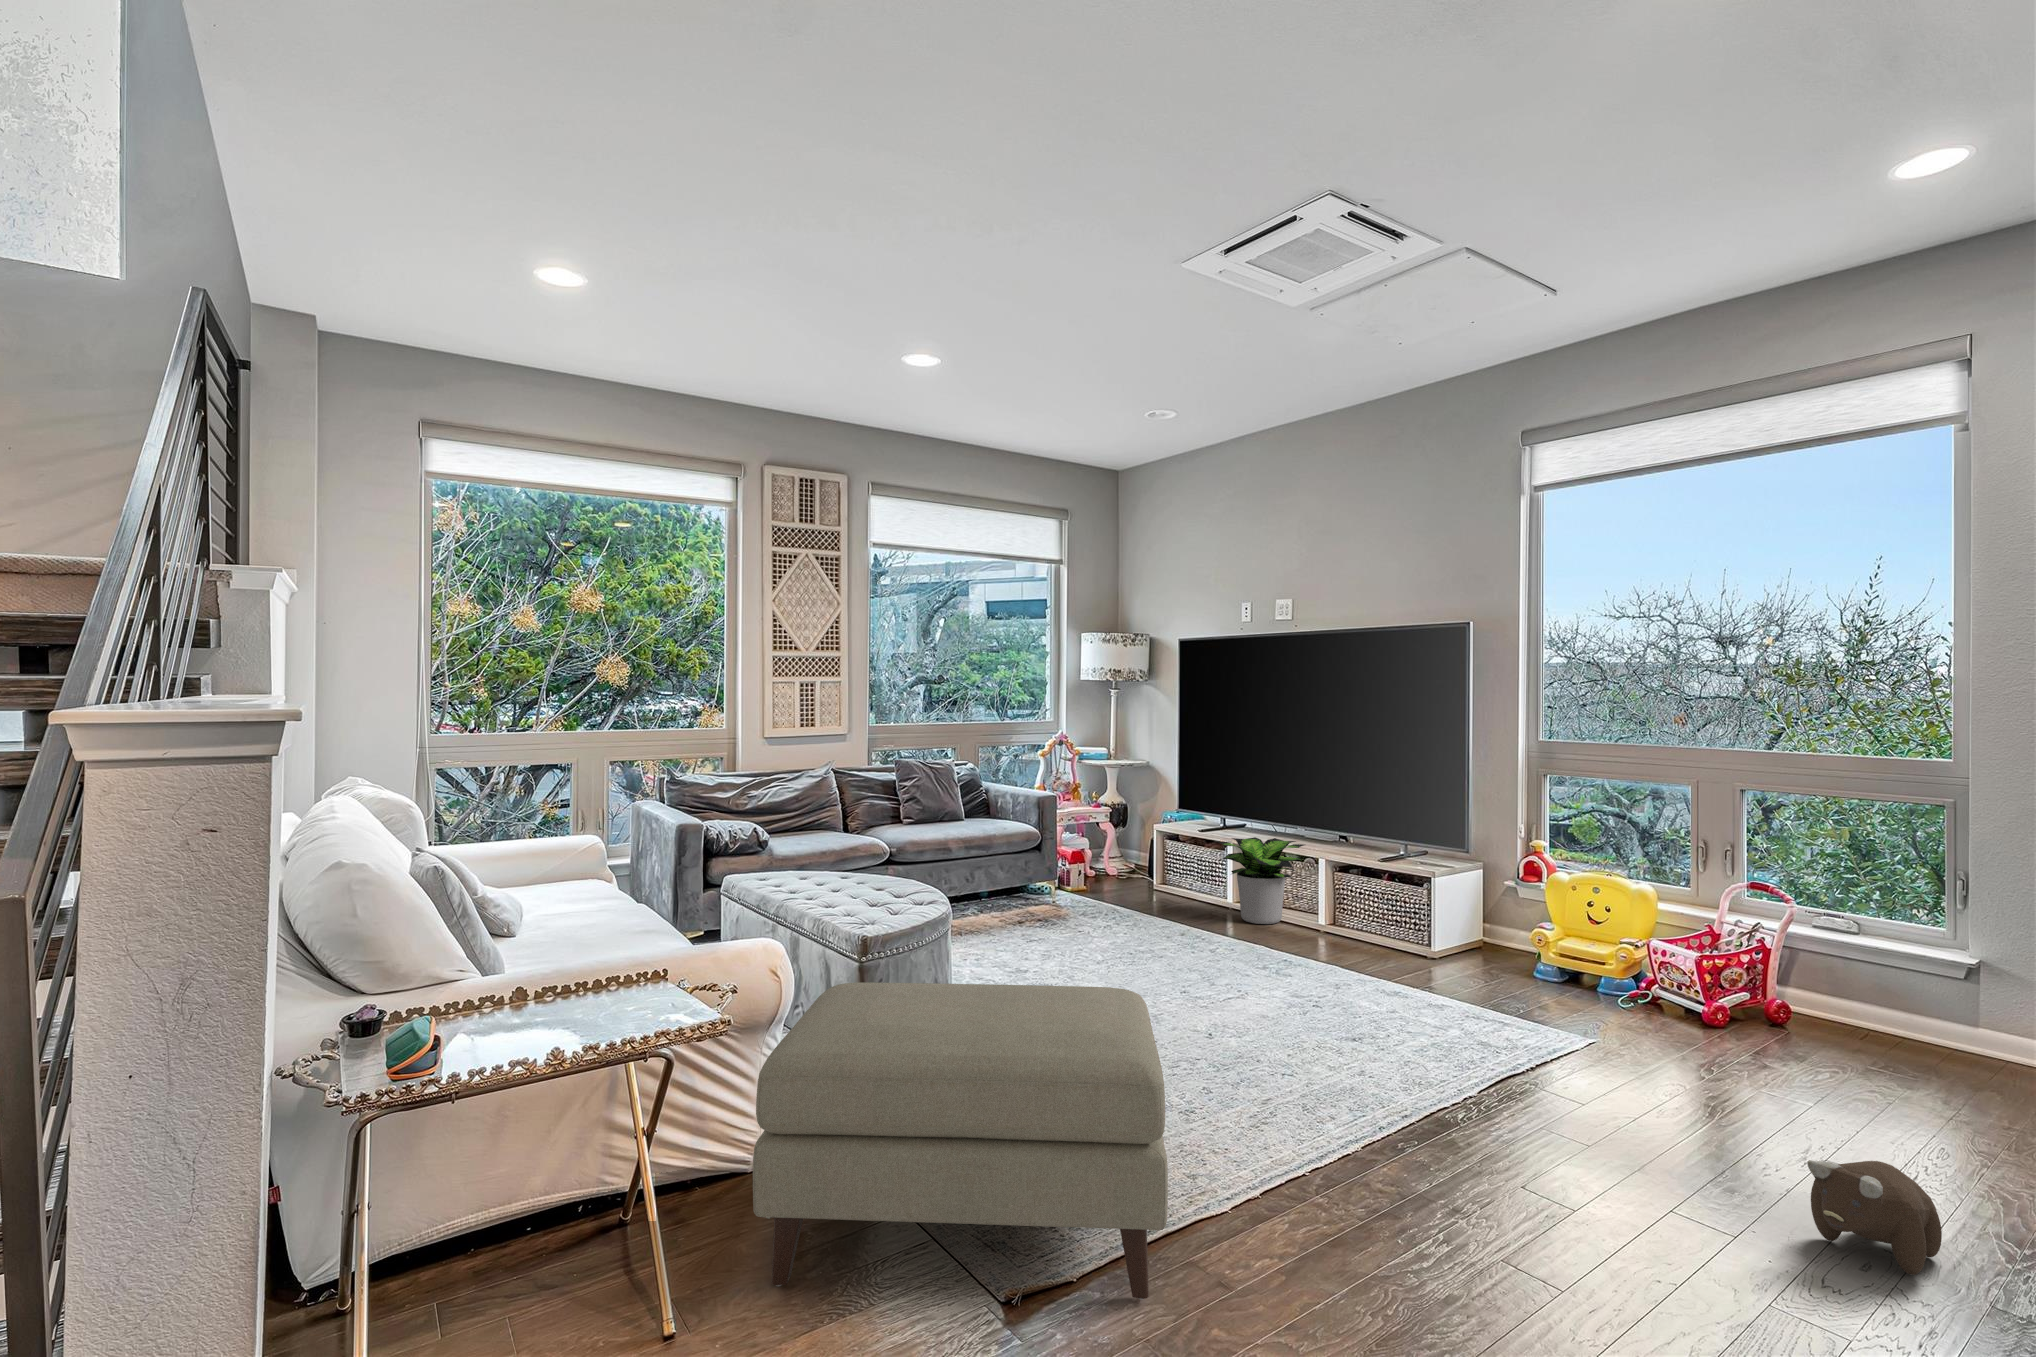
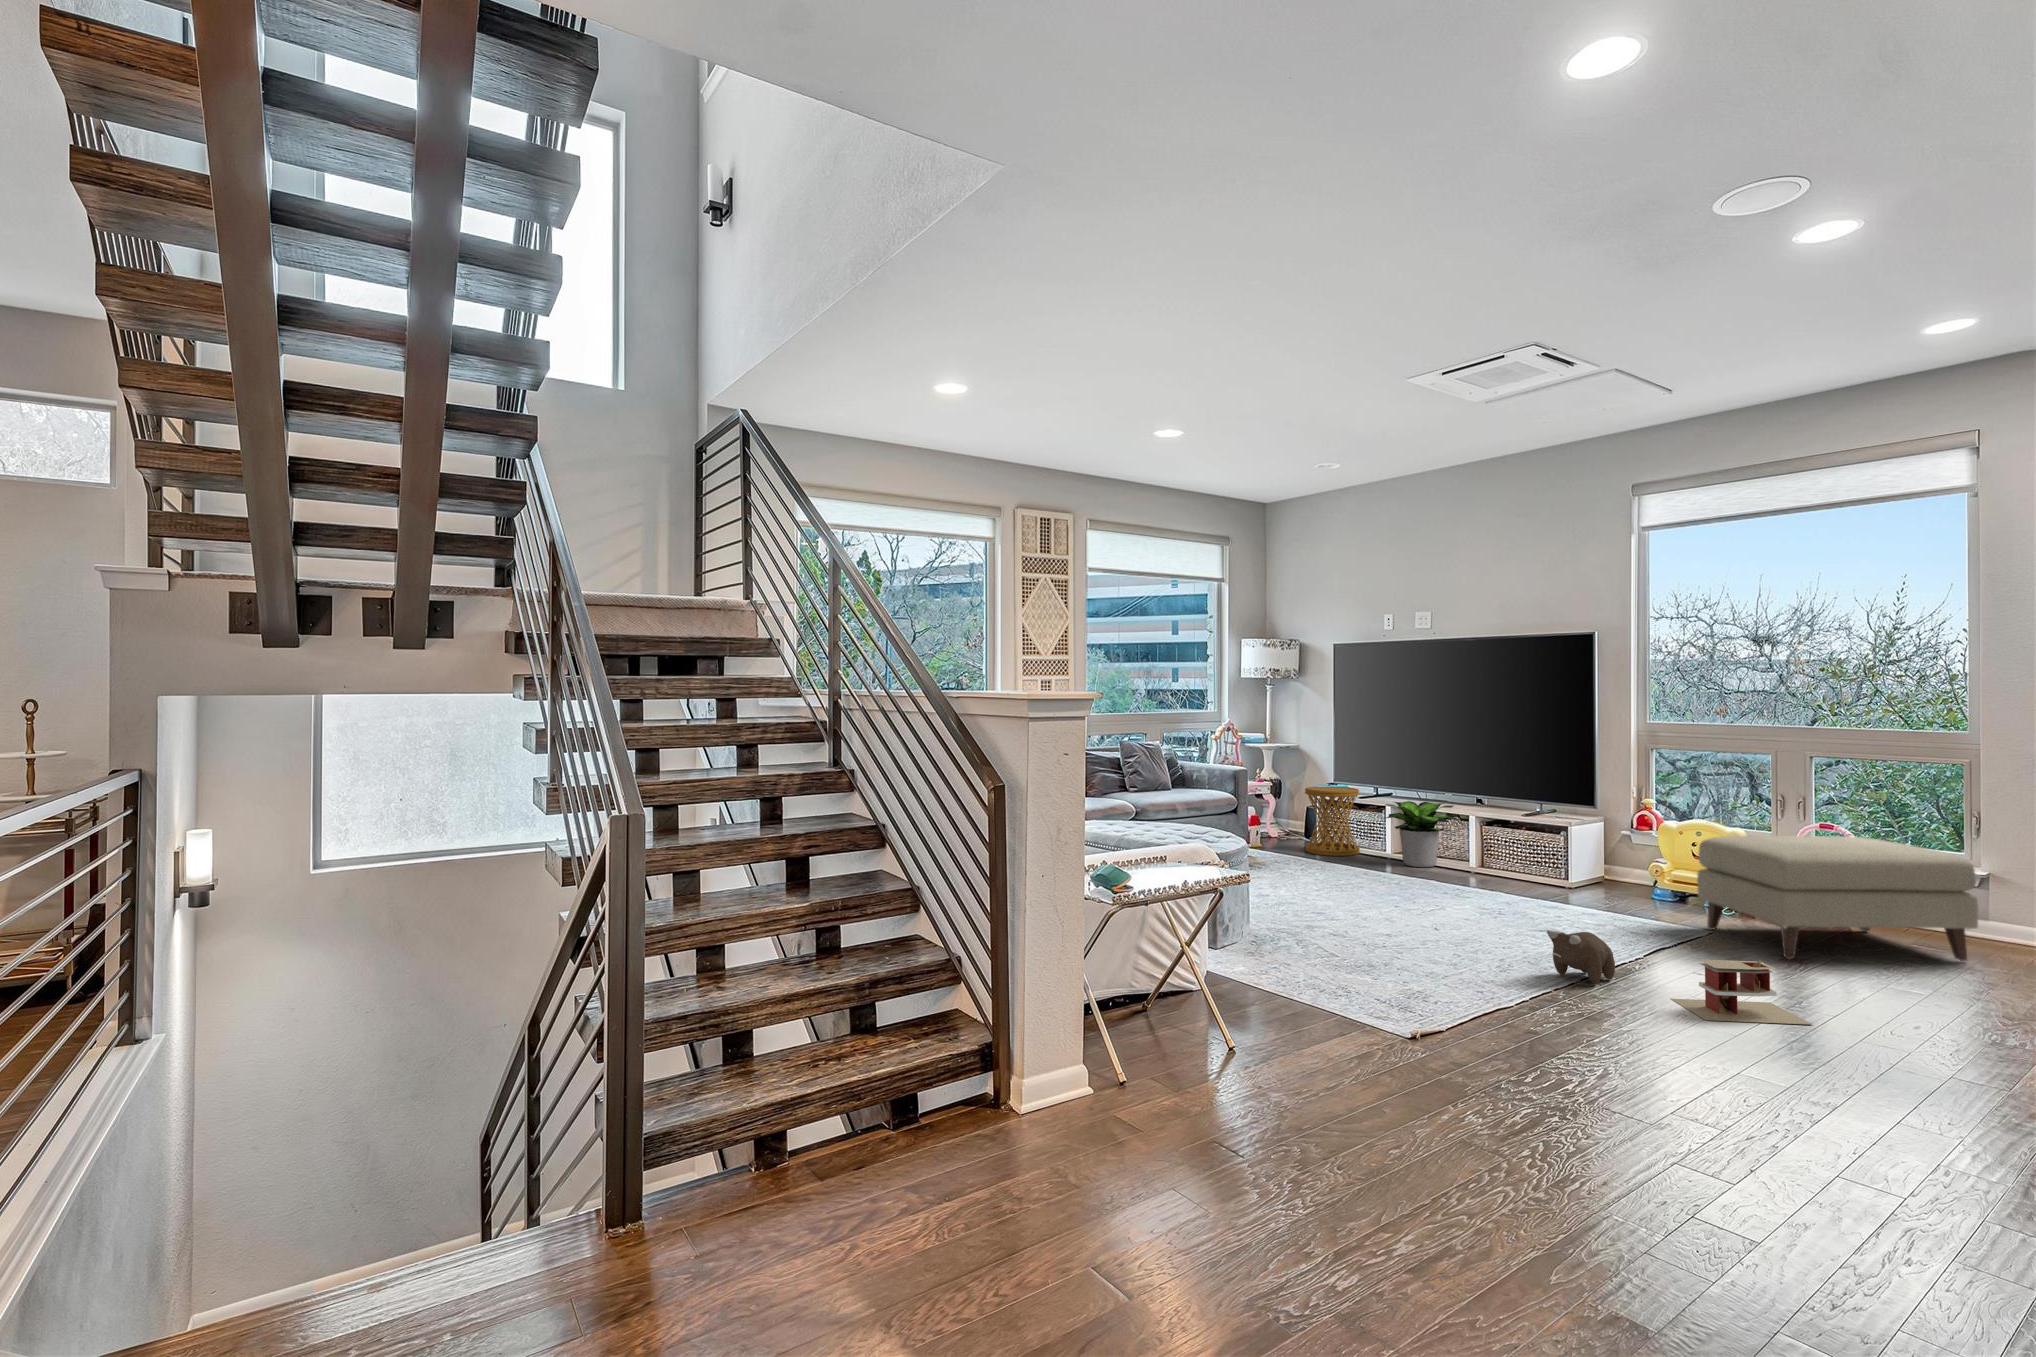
side table: none [1134,816,1200,906] -> present [1305,786,1360,856]
ottoman: present [753,983,1168,1300] -> present [1697,836,1978,961]
toy house: none [1469,1123,1675,1246] -> present [1672,960,1812,1025]
plush toy: present [1807,1160,1942,1275] -> present [1547,930,1615,984]

